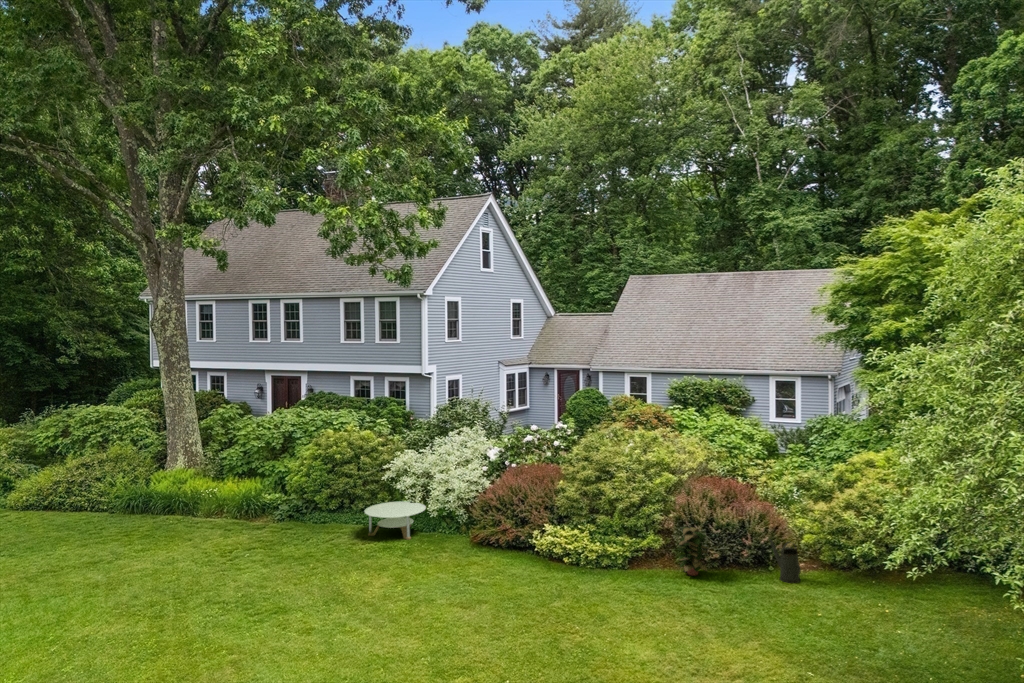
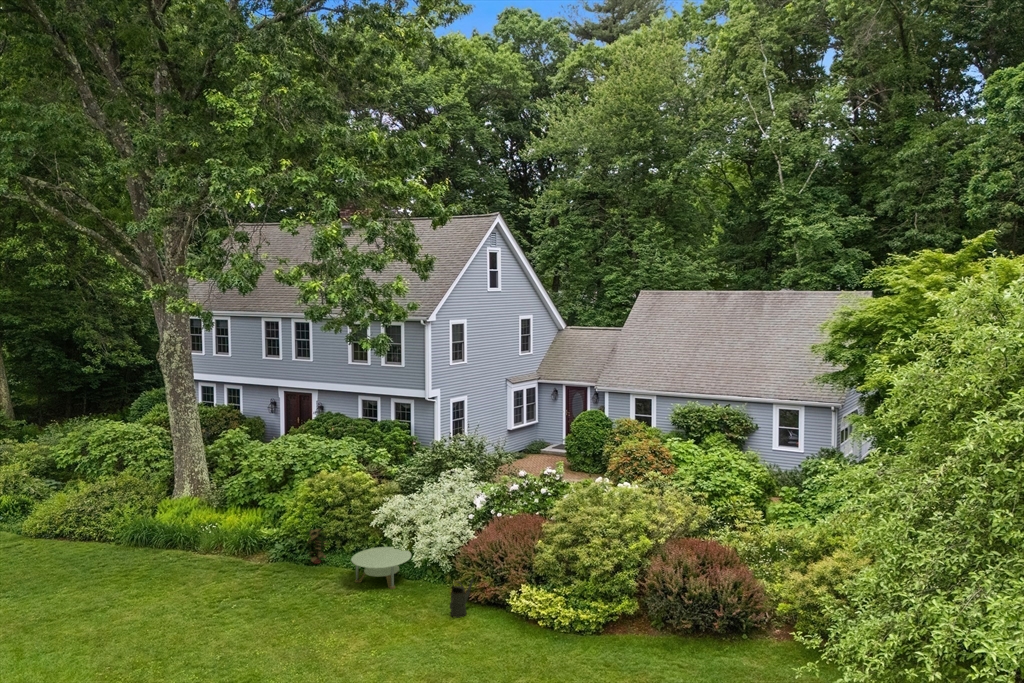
decorative plant: present [677,527,708,575] -> present [306,529,328,564]
watering can: present [770,539,801,583] -> present [450,578,474,618]

